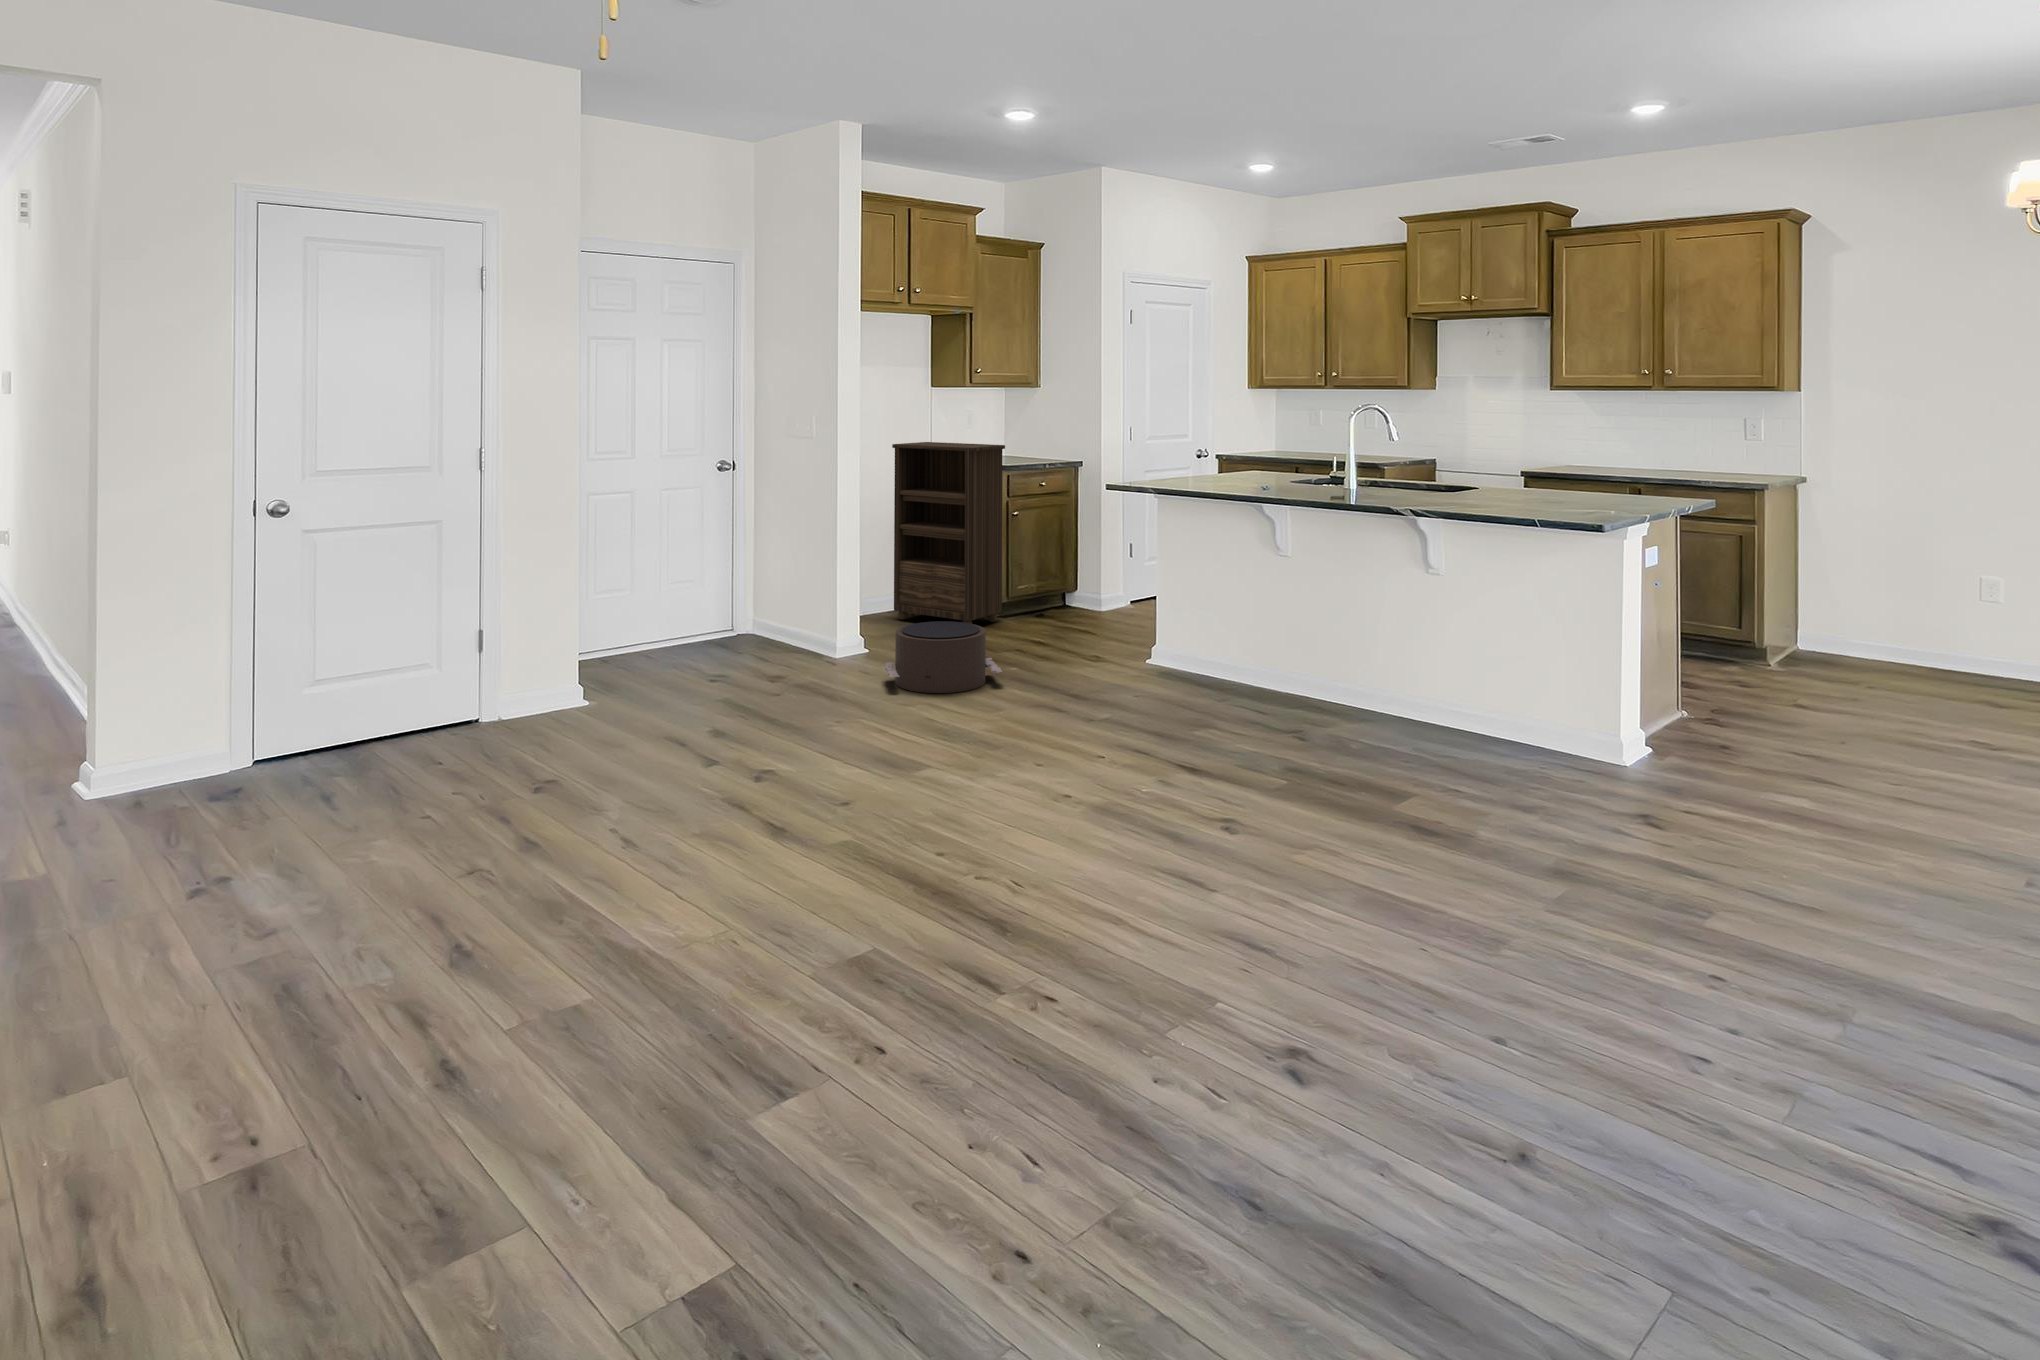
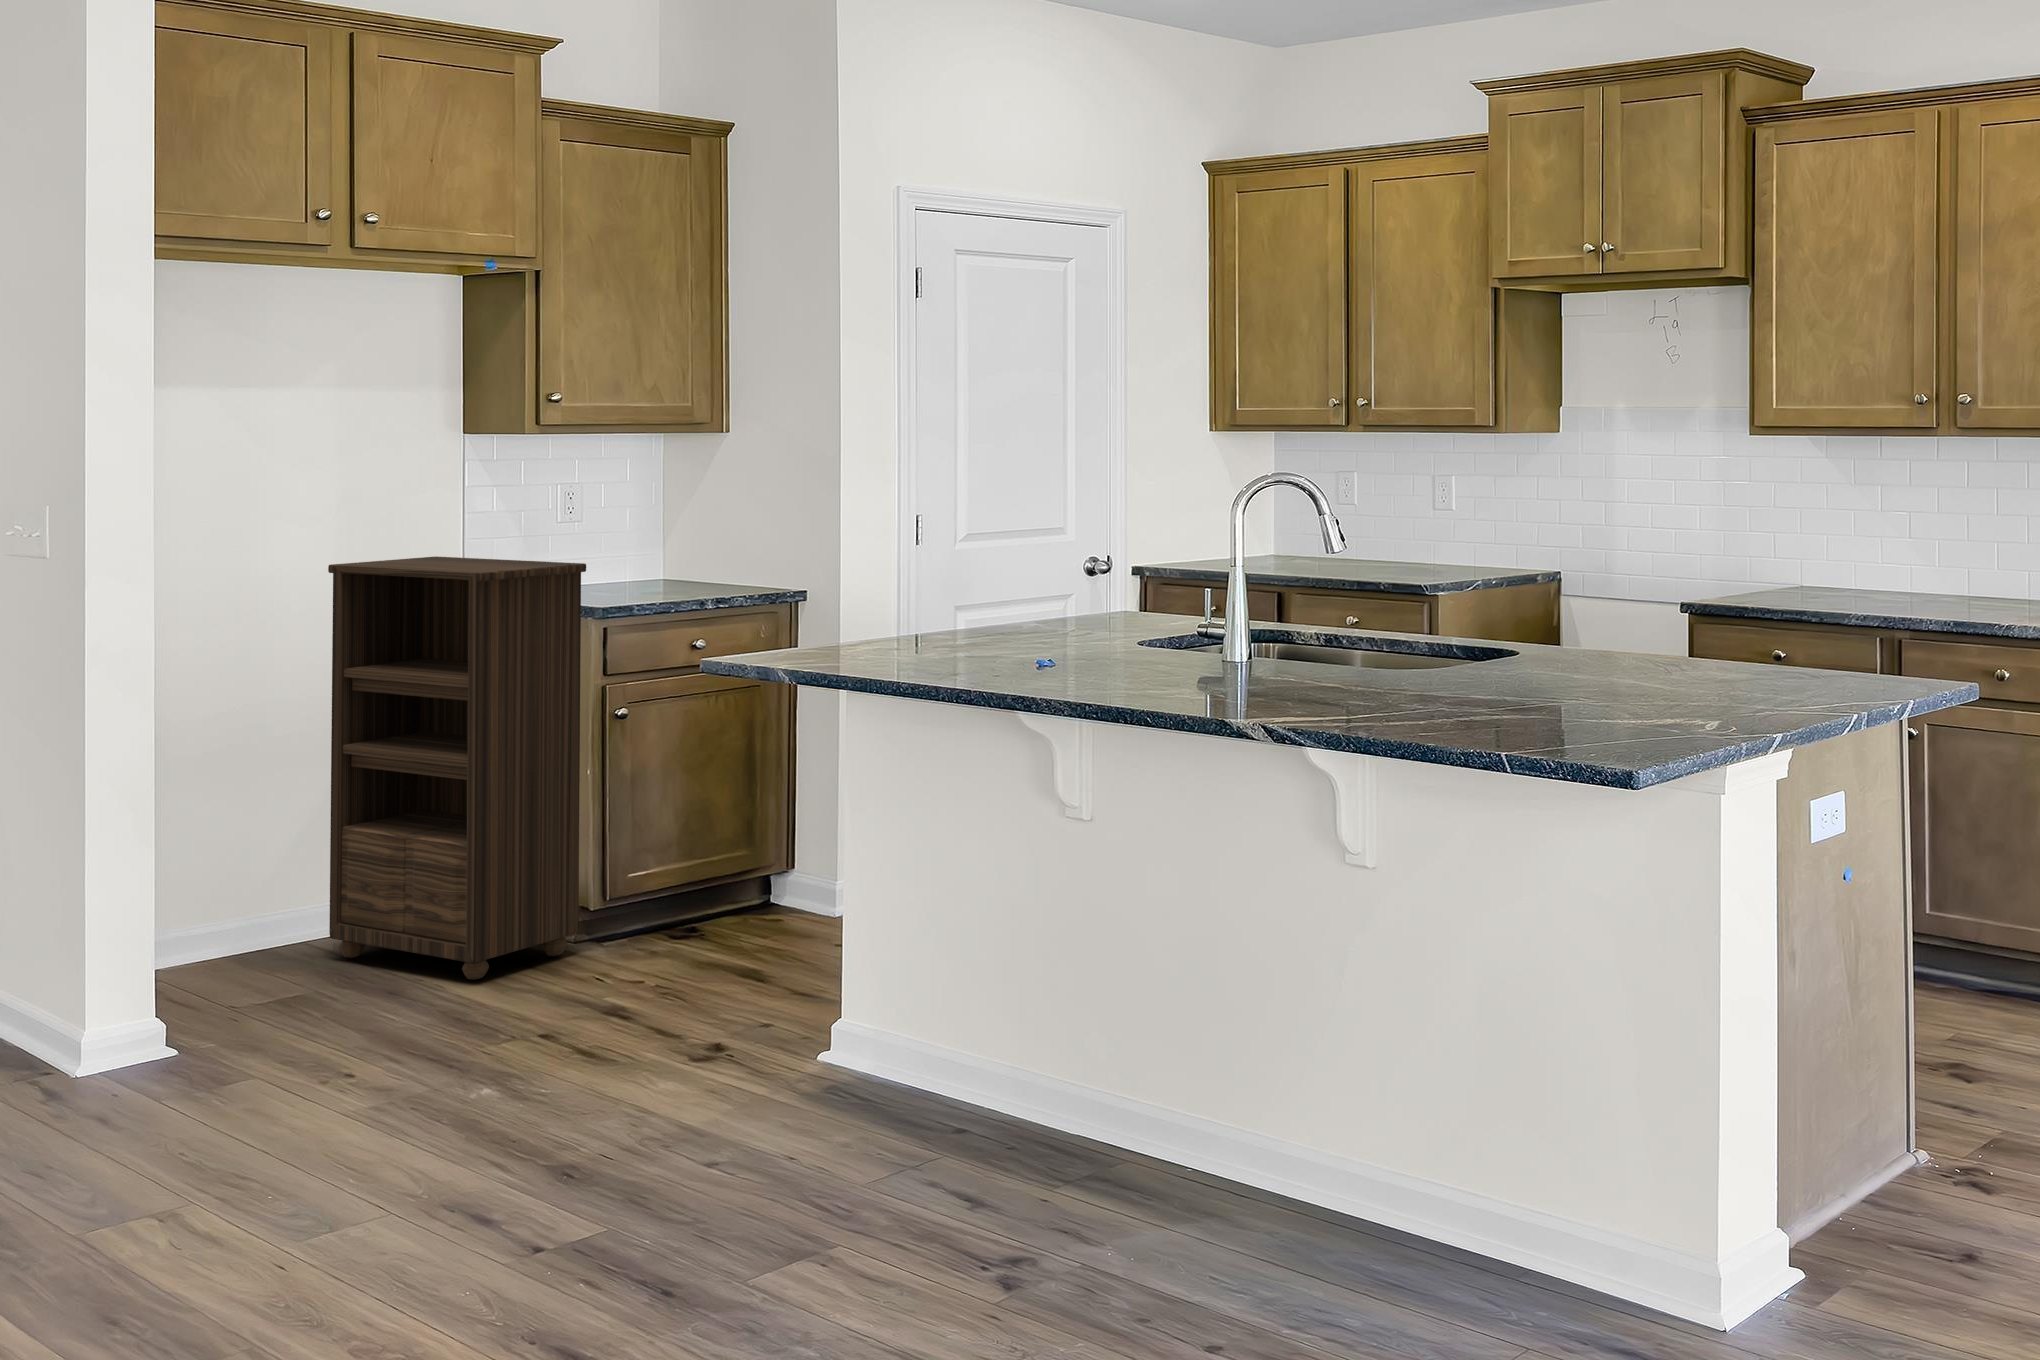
pouf: present [885,621,1002,693] -> none [78,994,398,1186]

